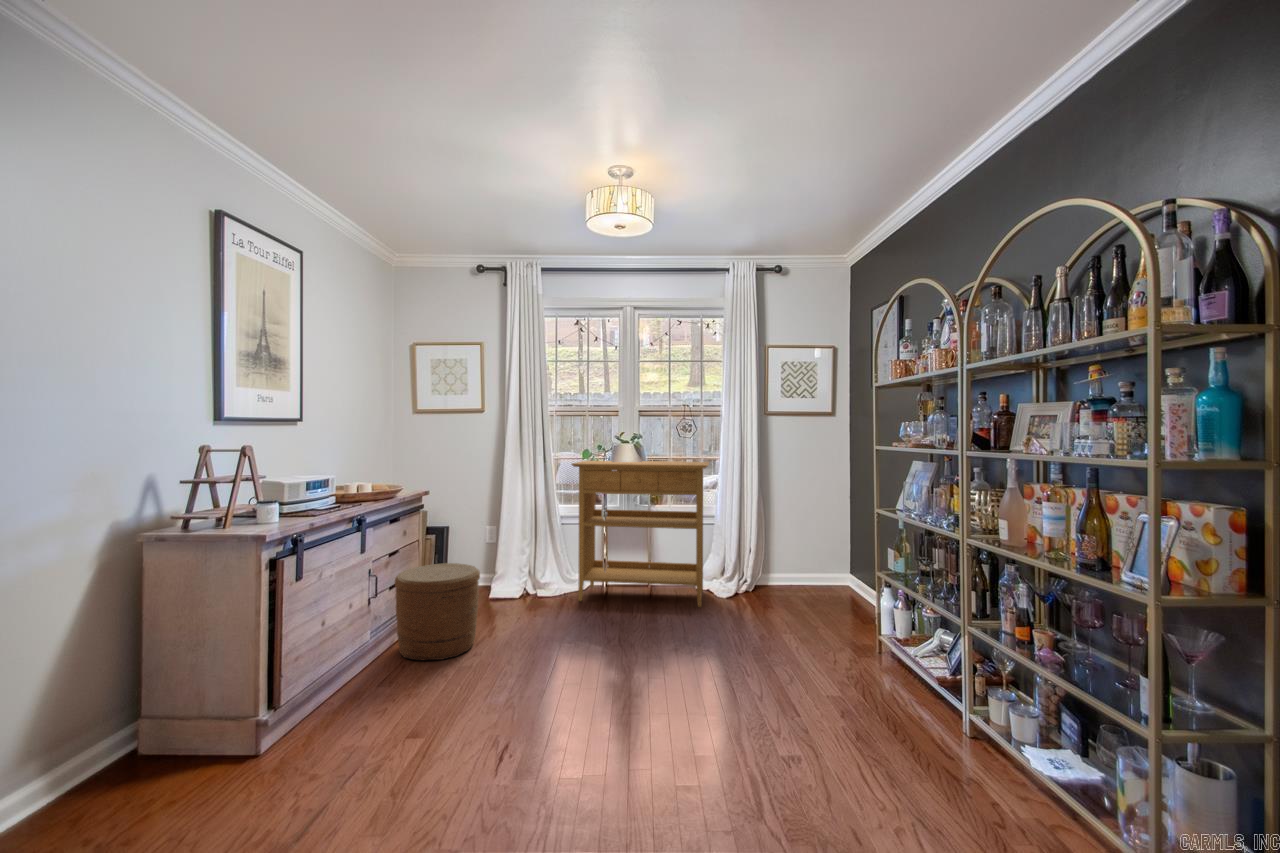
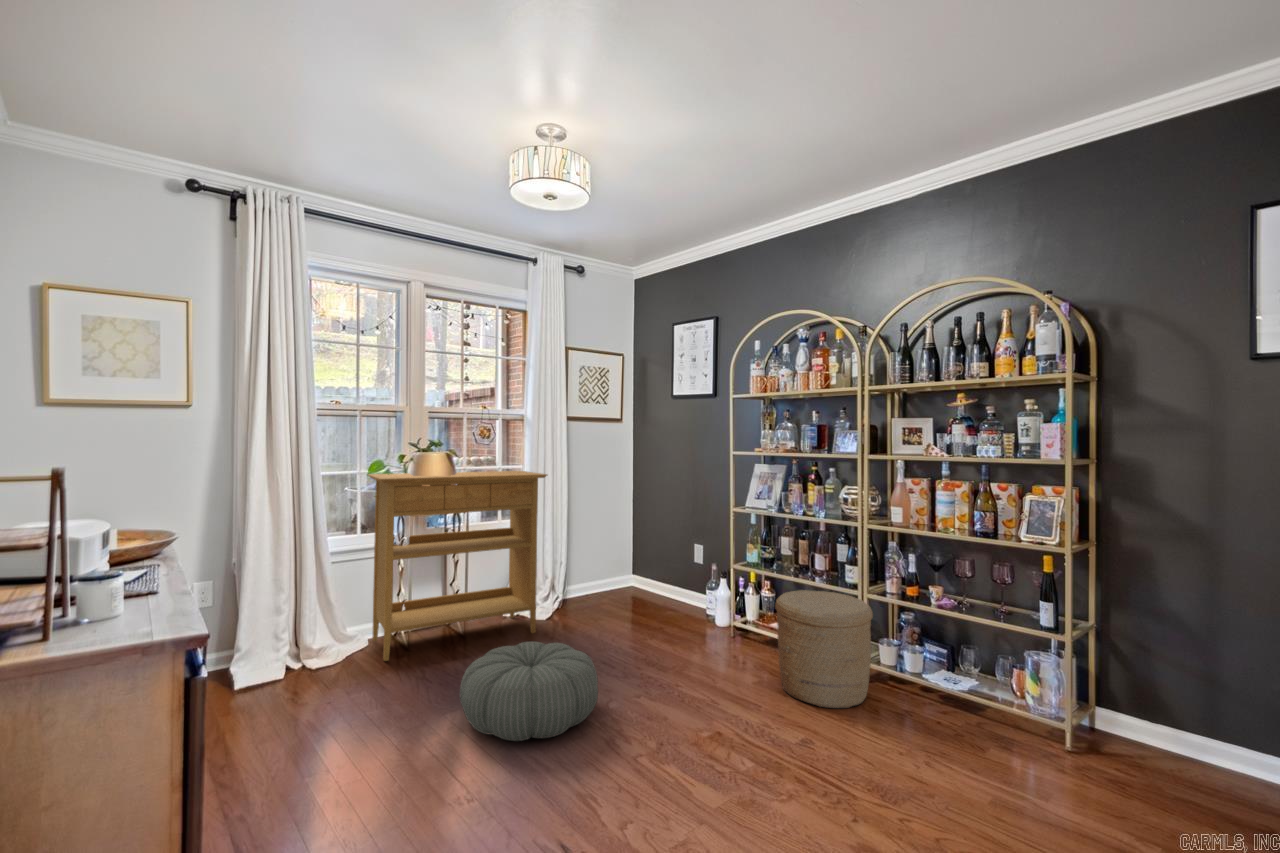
woven basket: present [395,563,480,660] -> present [775,590,873,708]
pouf: none [551,603,664,680] -> present [460,642,598,741]

